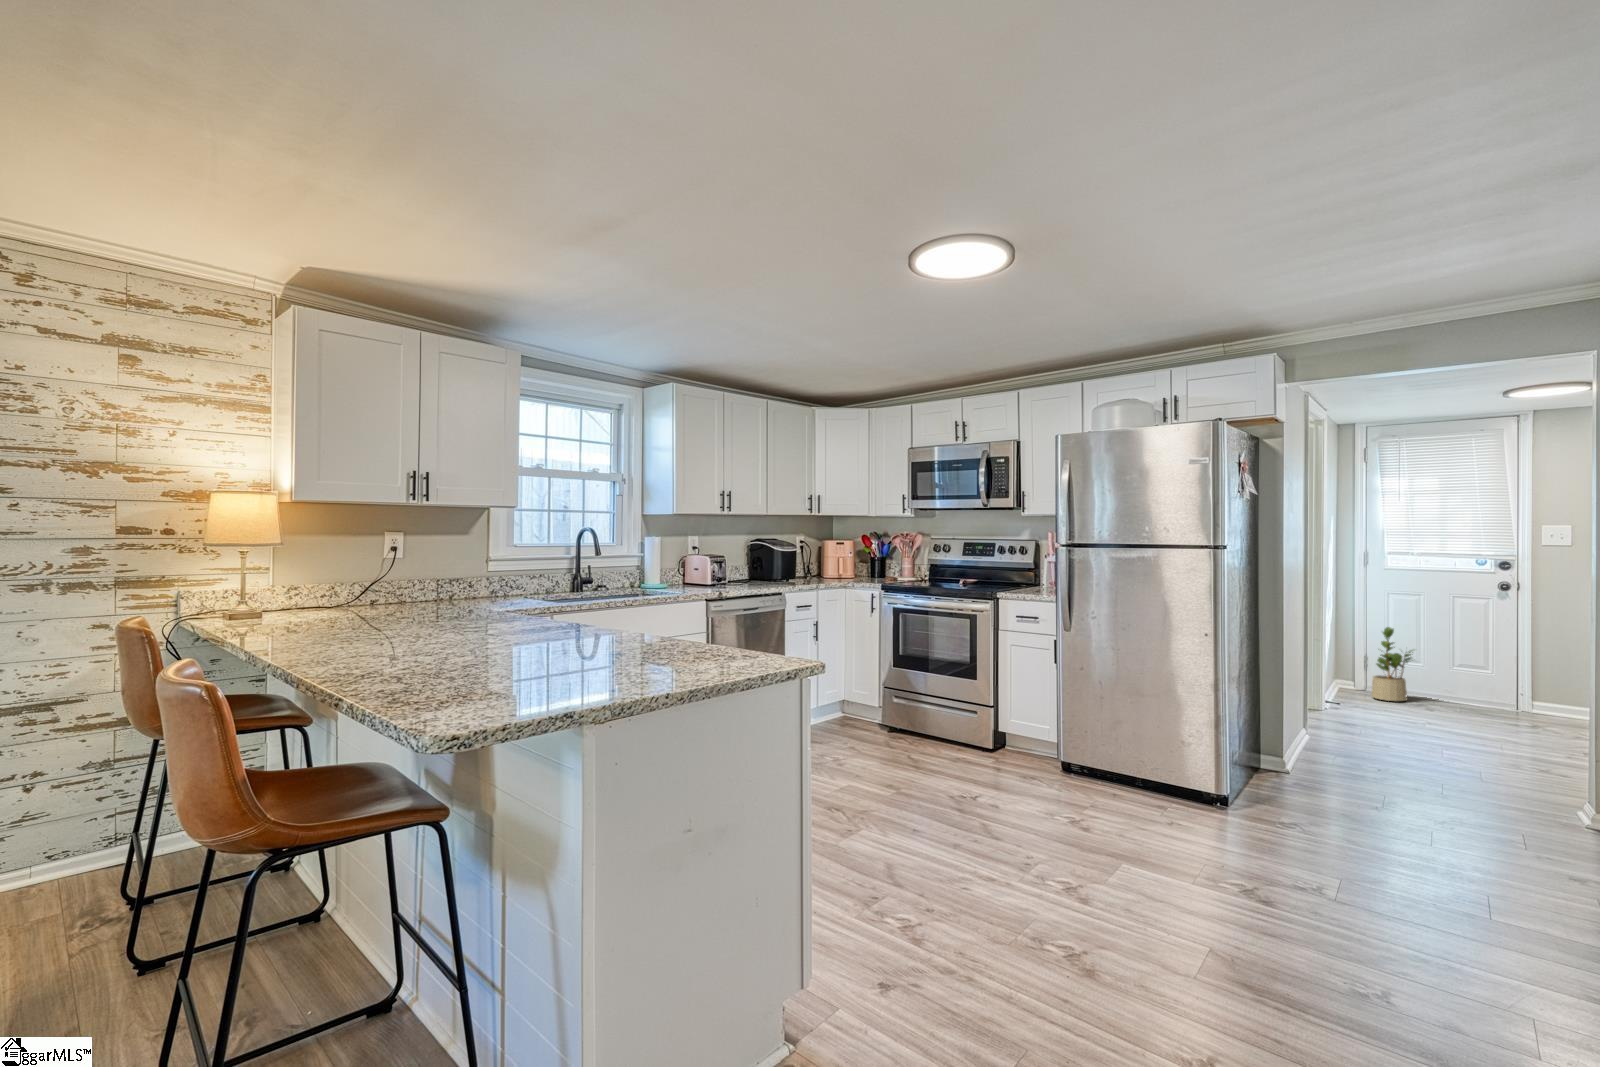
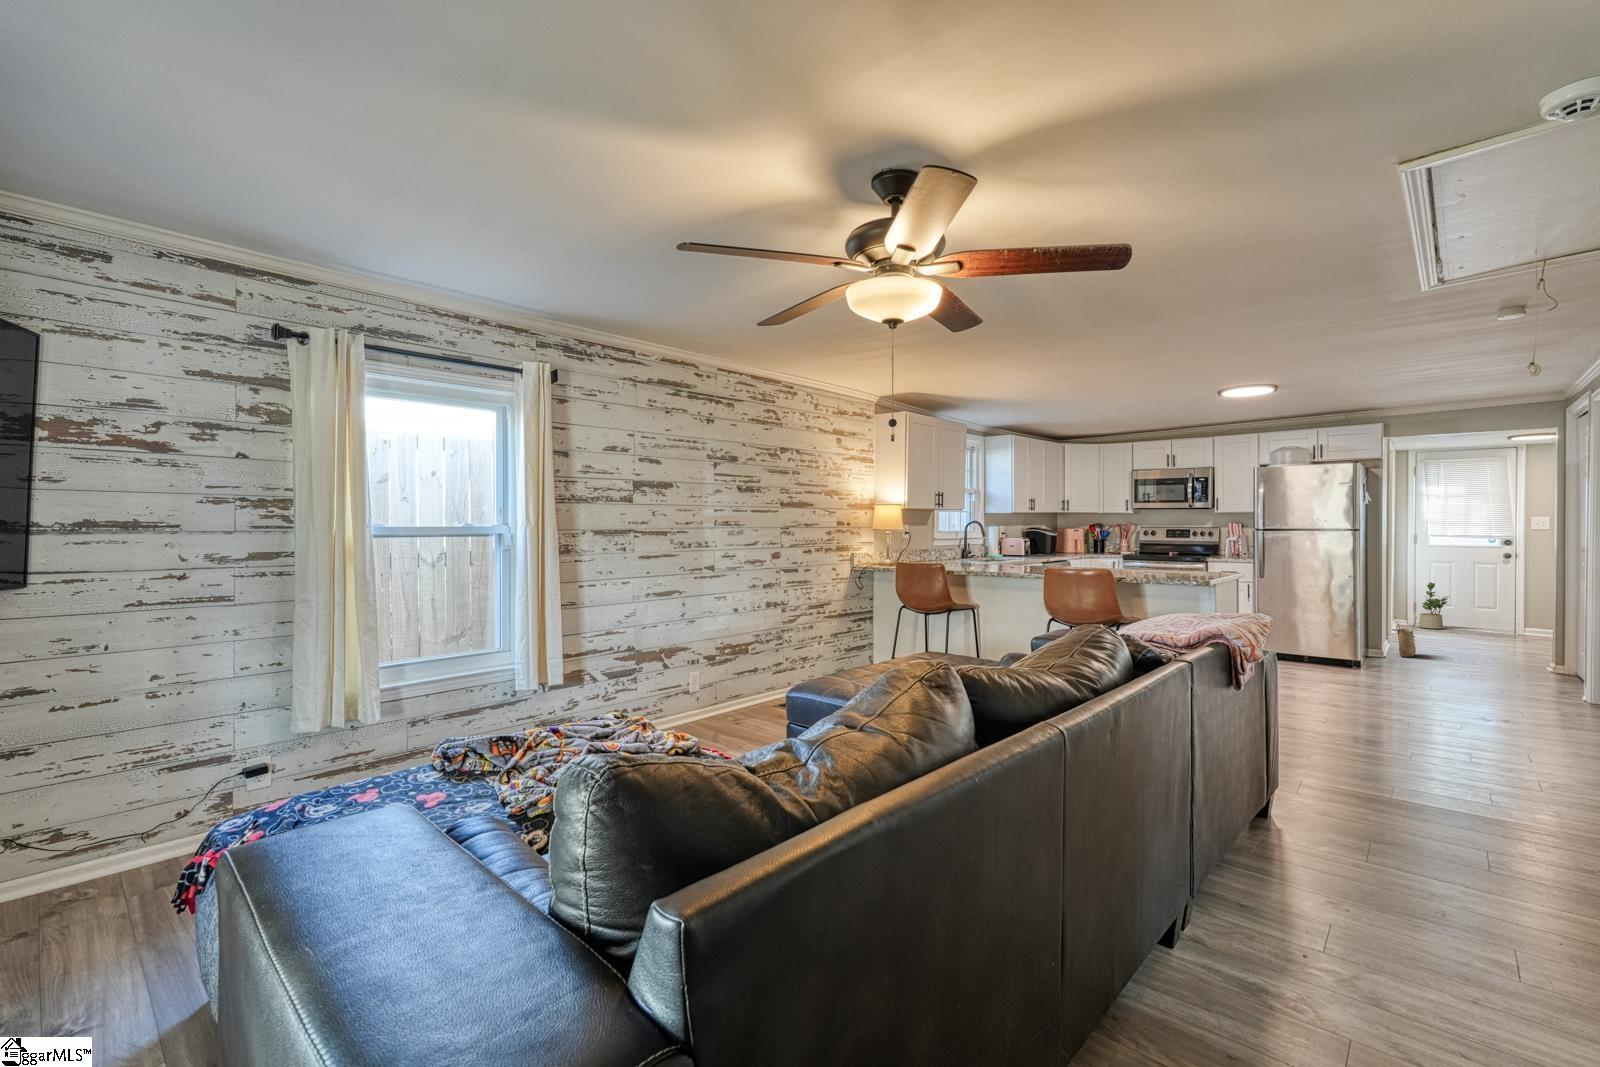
woven basket: none [1303,698,1341,775] -> present [1398,617,1417,657]

